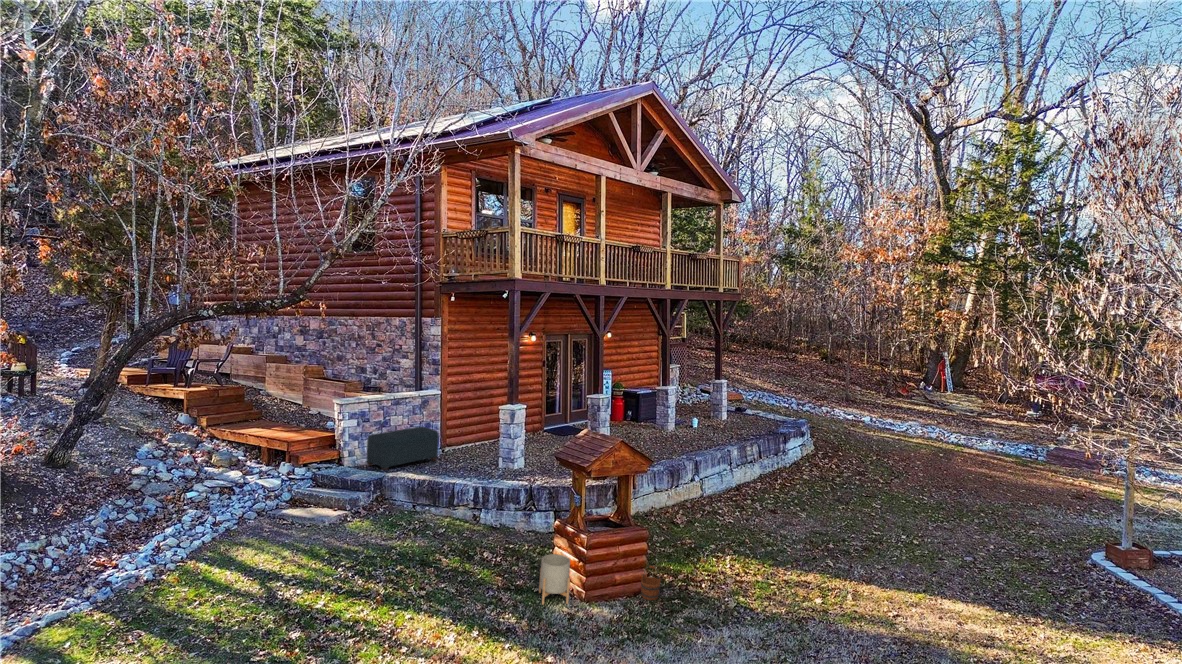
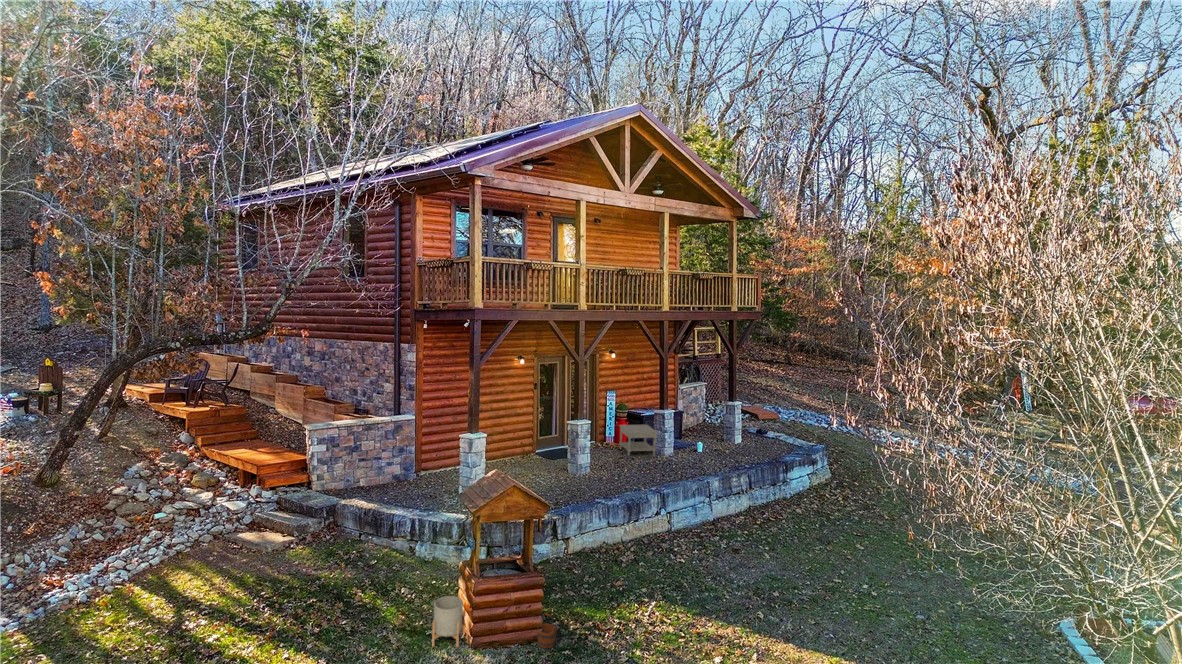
side table: none [624,401,665,431] -> present [619,425,657,456]
bench: present [367,427,438,470] -> none [331,452,403,498]

